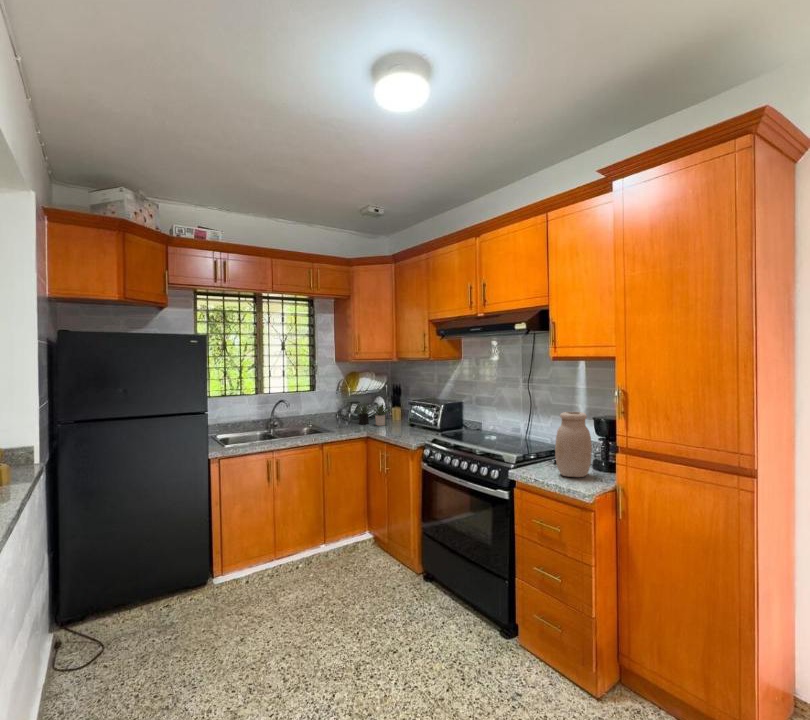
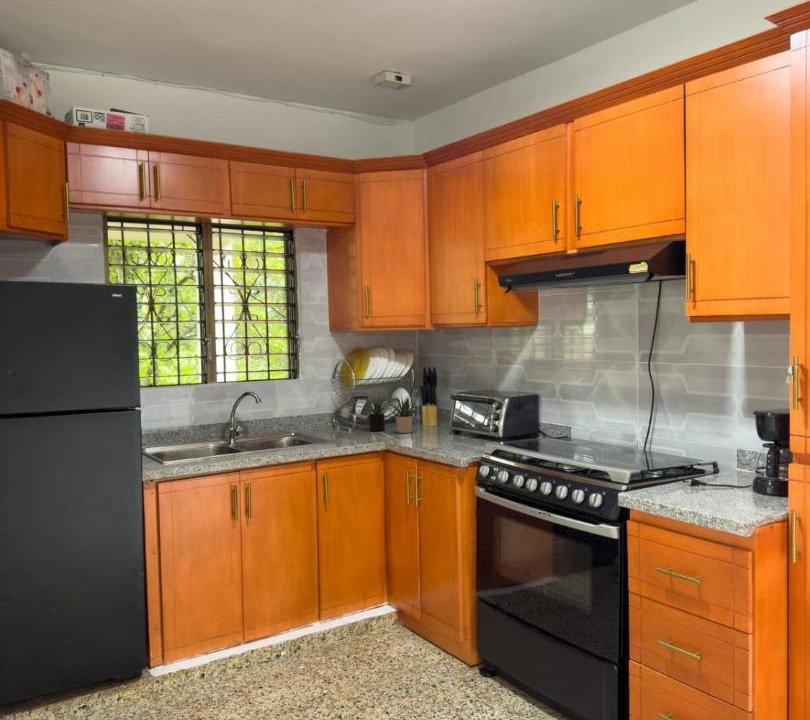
jar: present [555,412,592,477] -> none [693,401,752,503]

